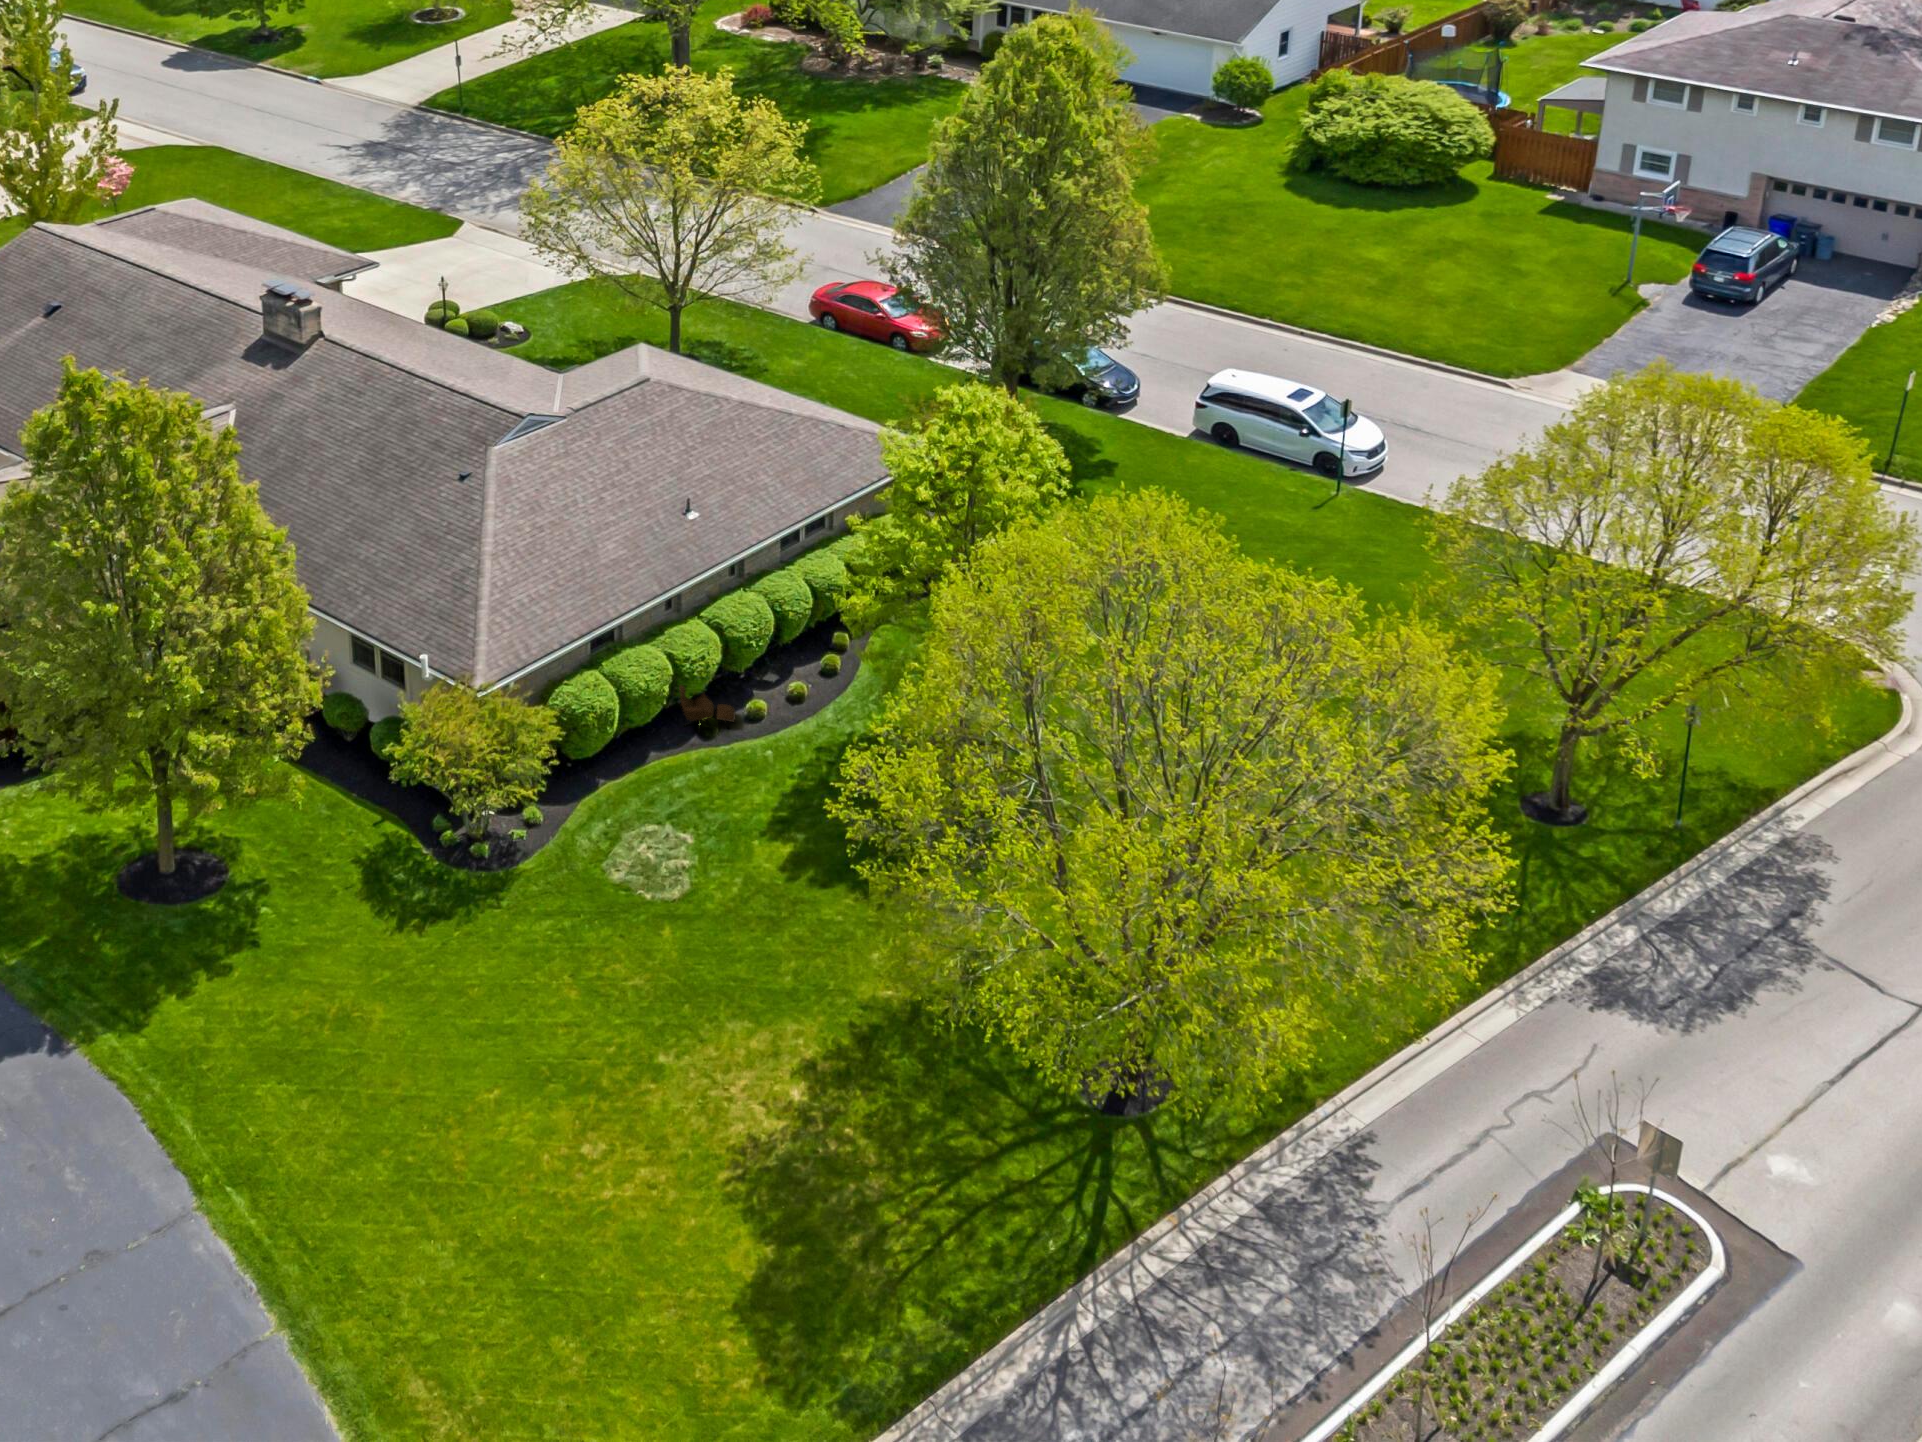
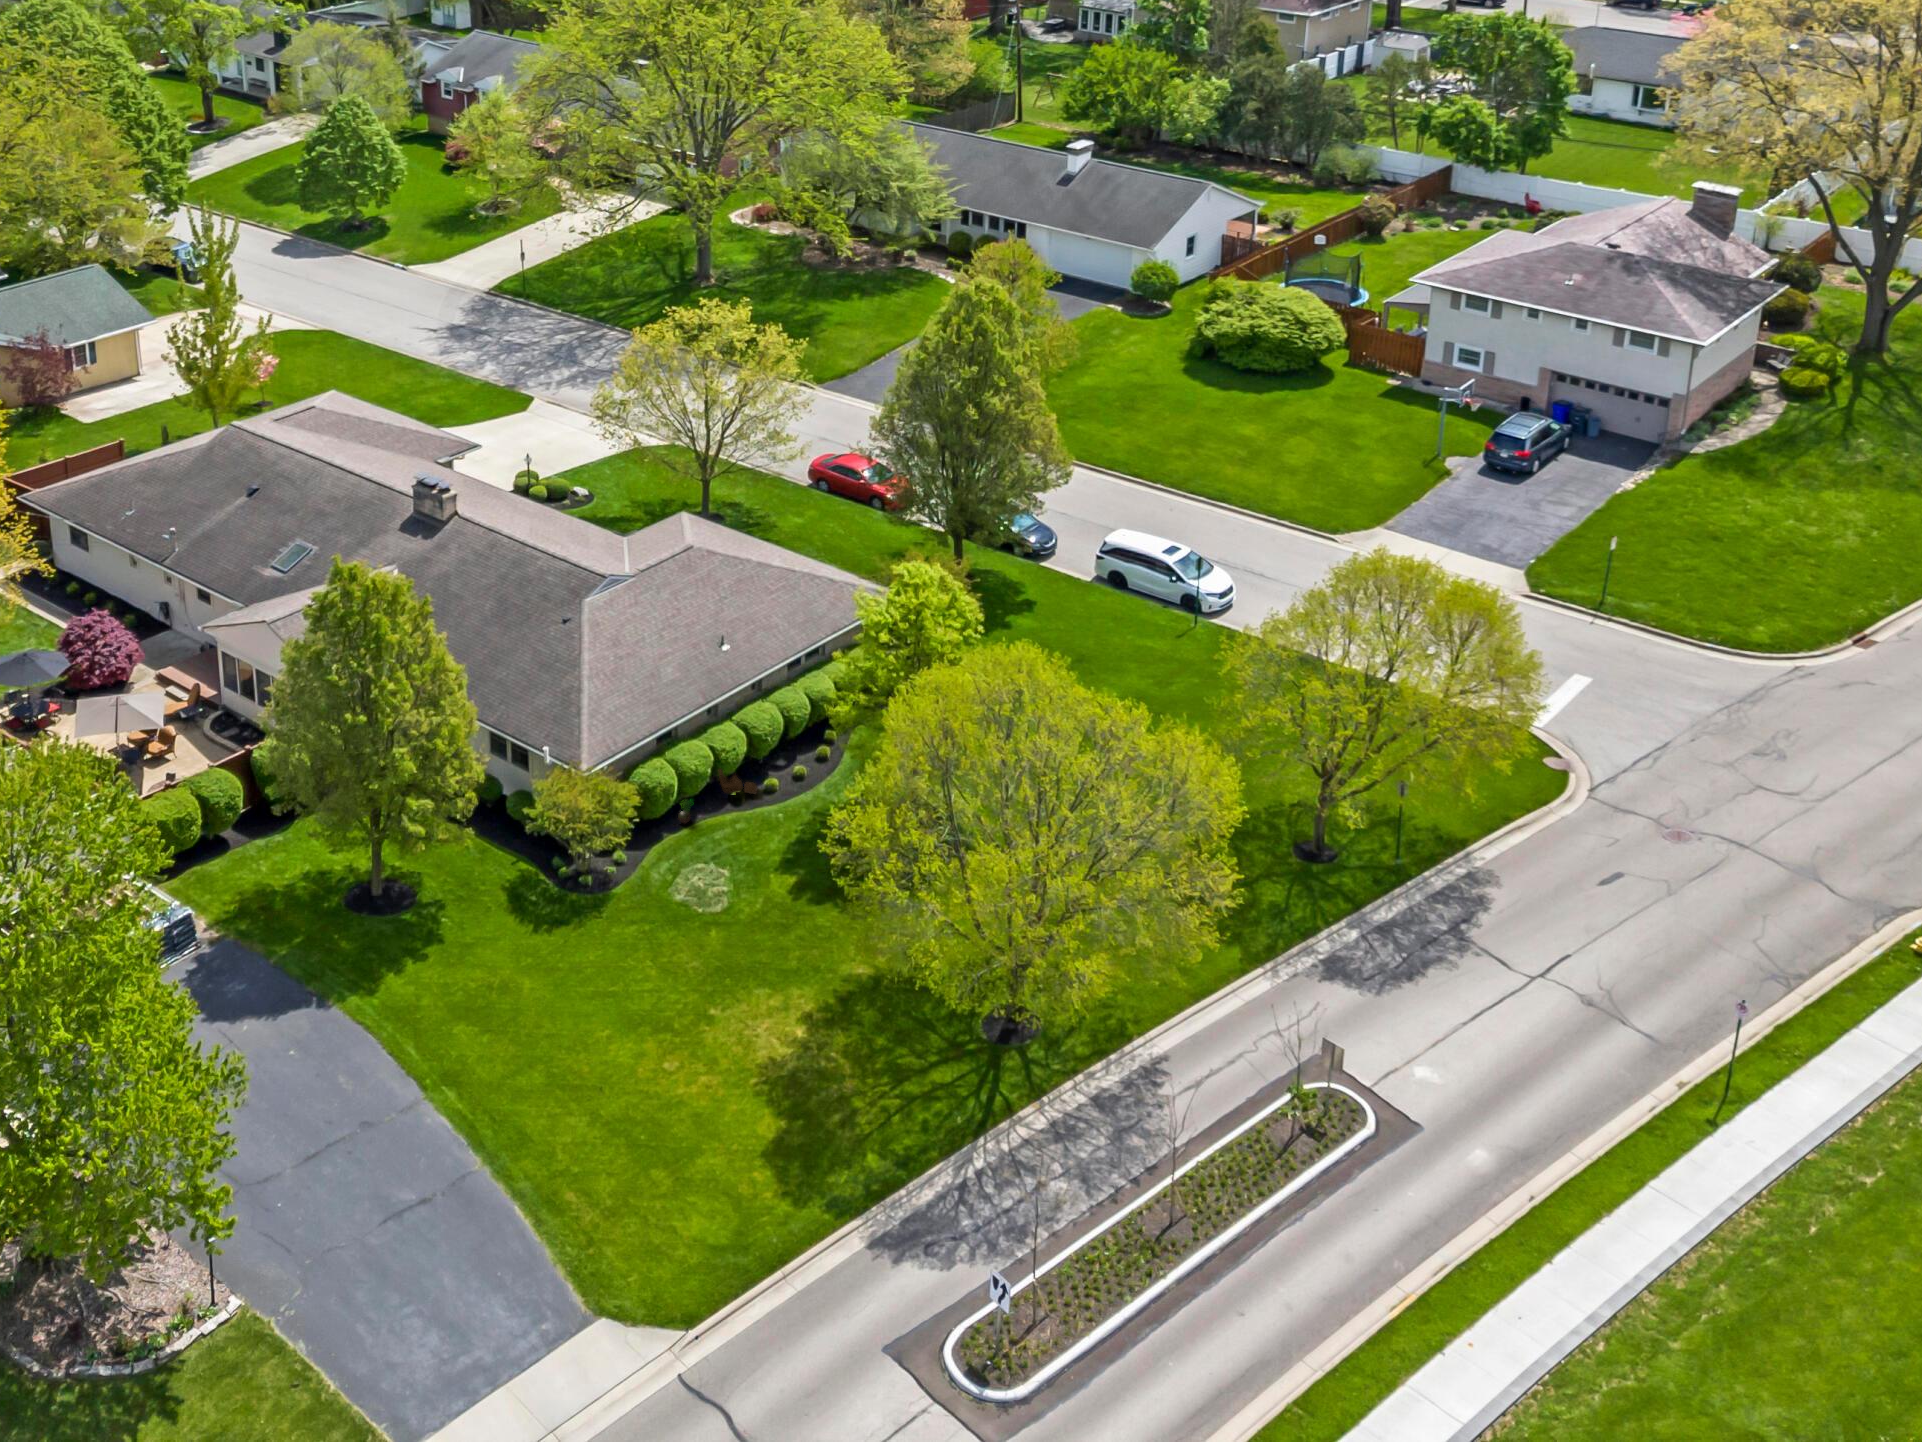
potted tree: none [620,727,644,763] -> present [678,800,692,823]

